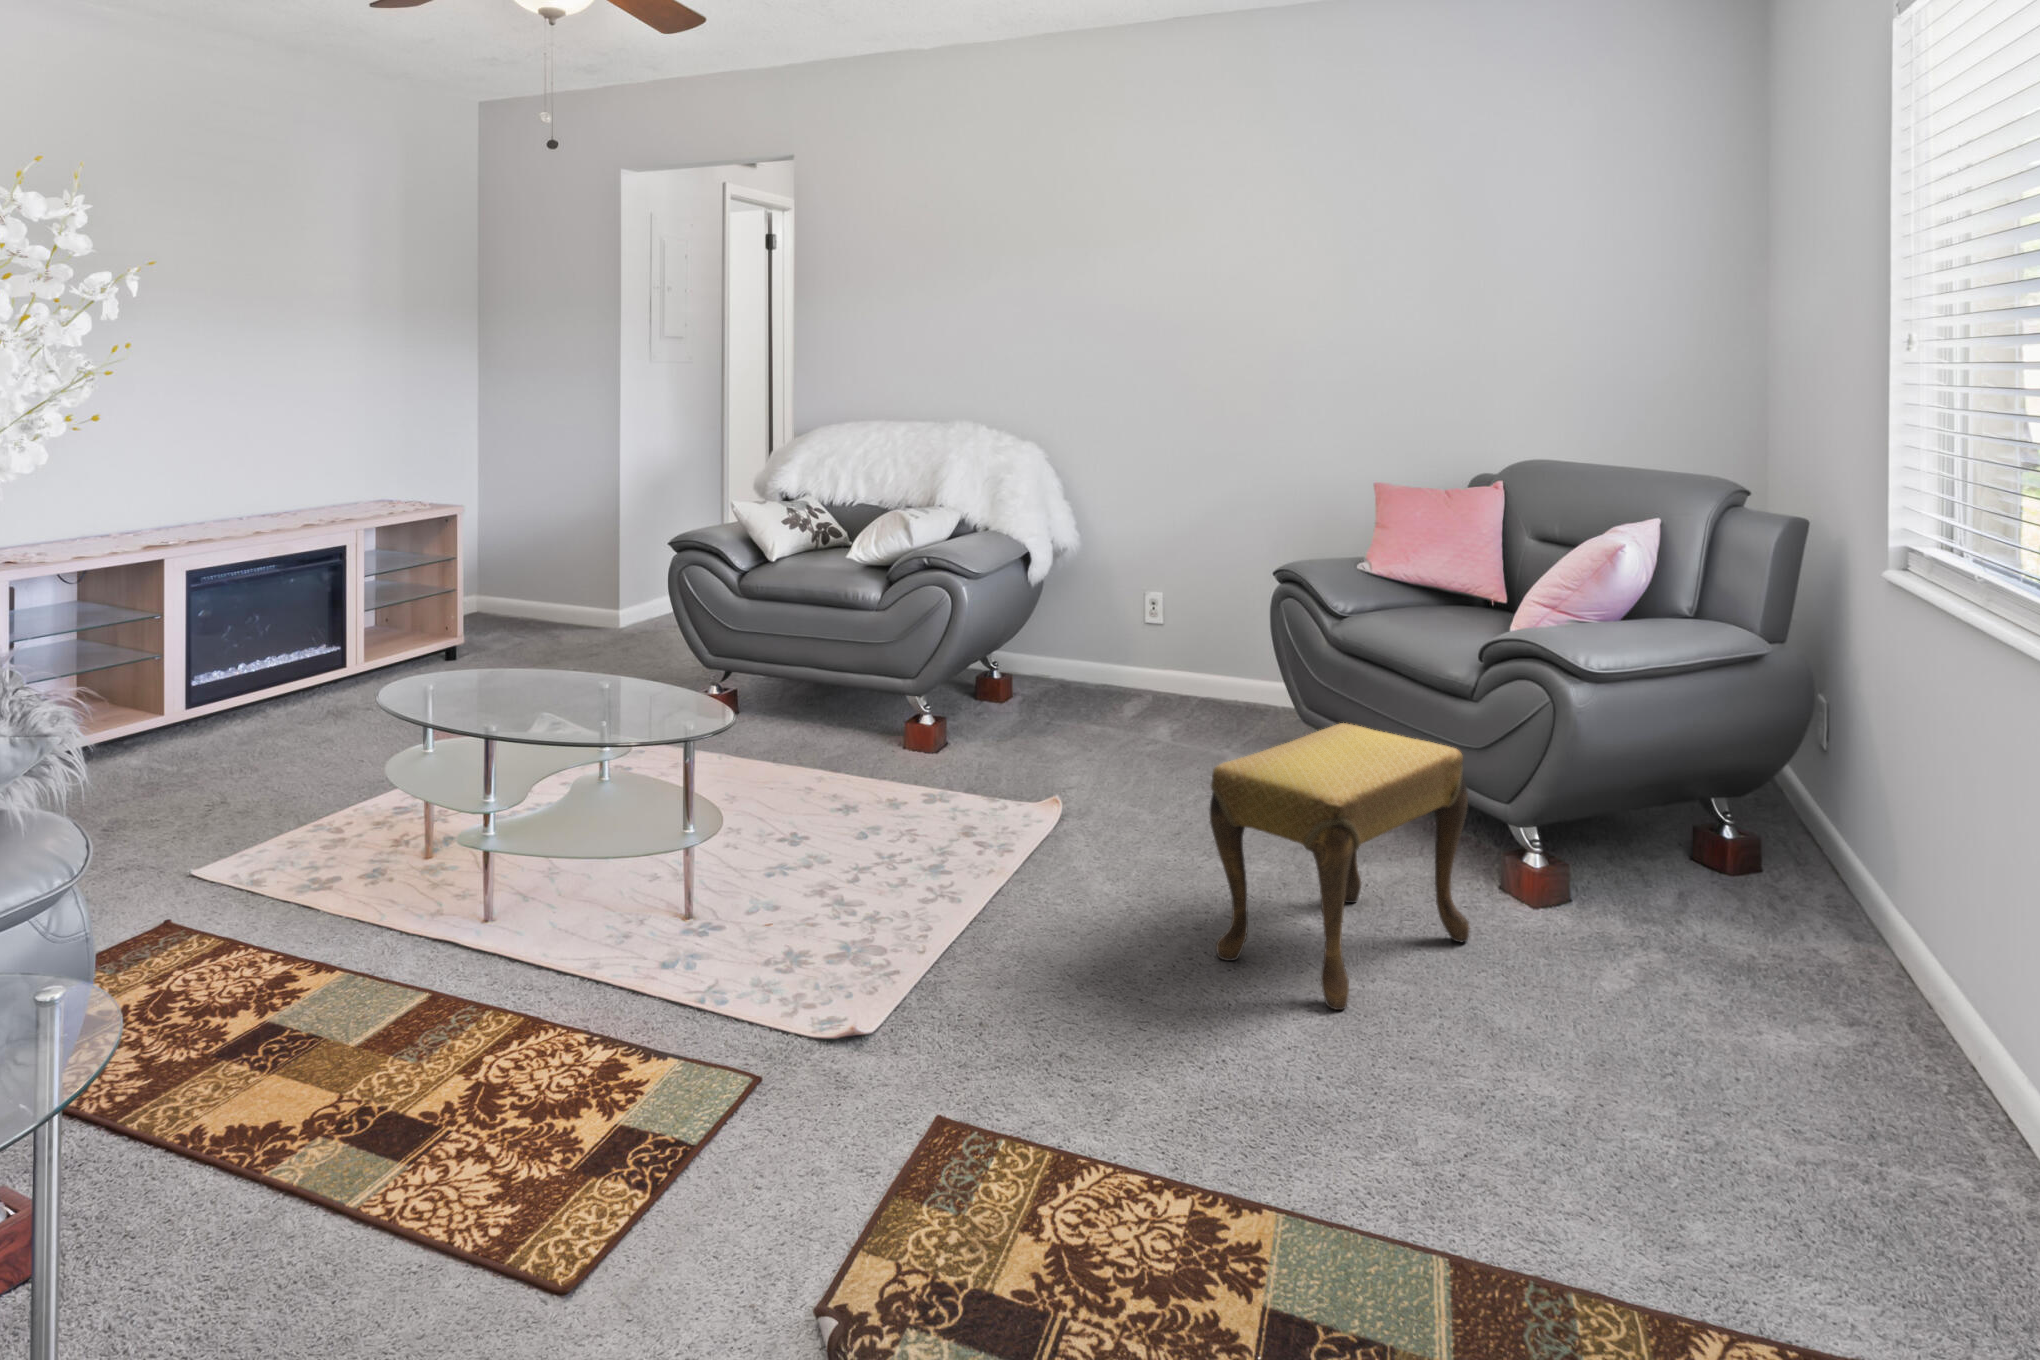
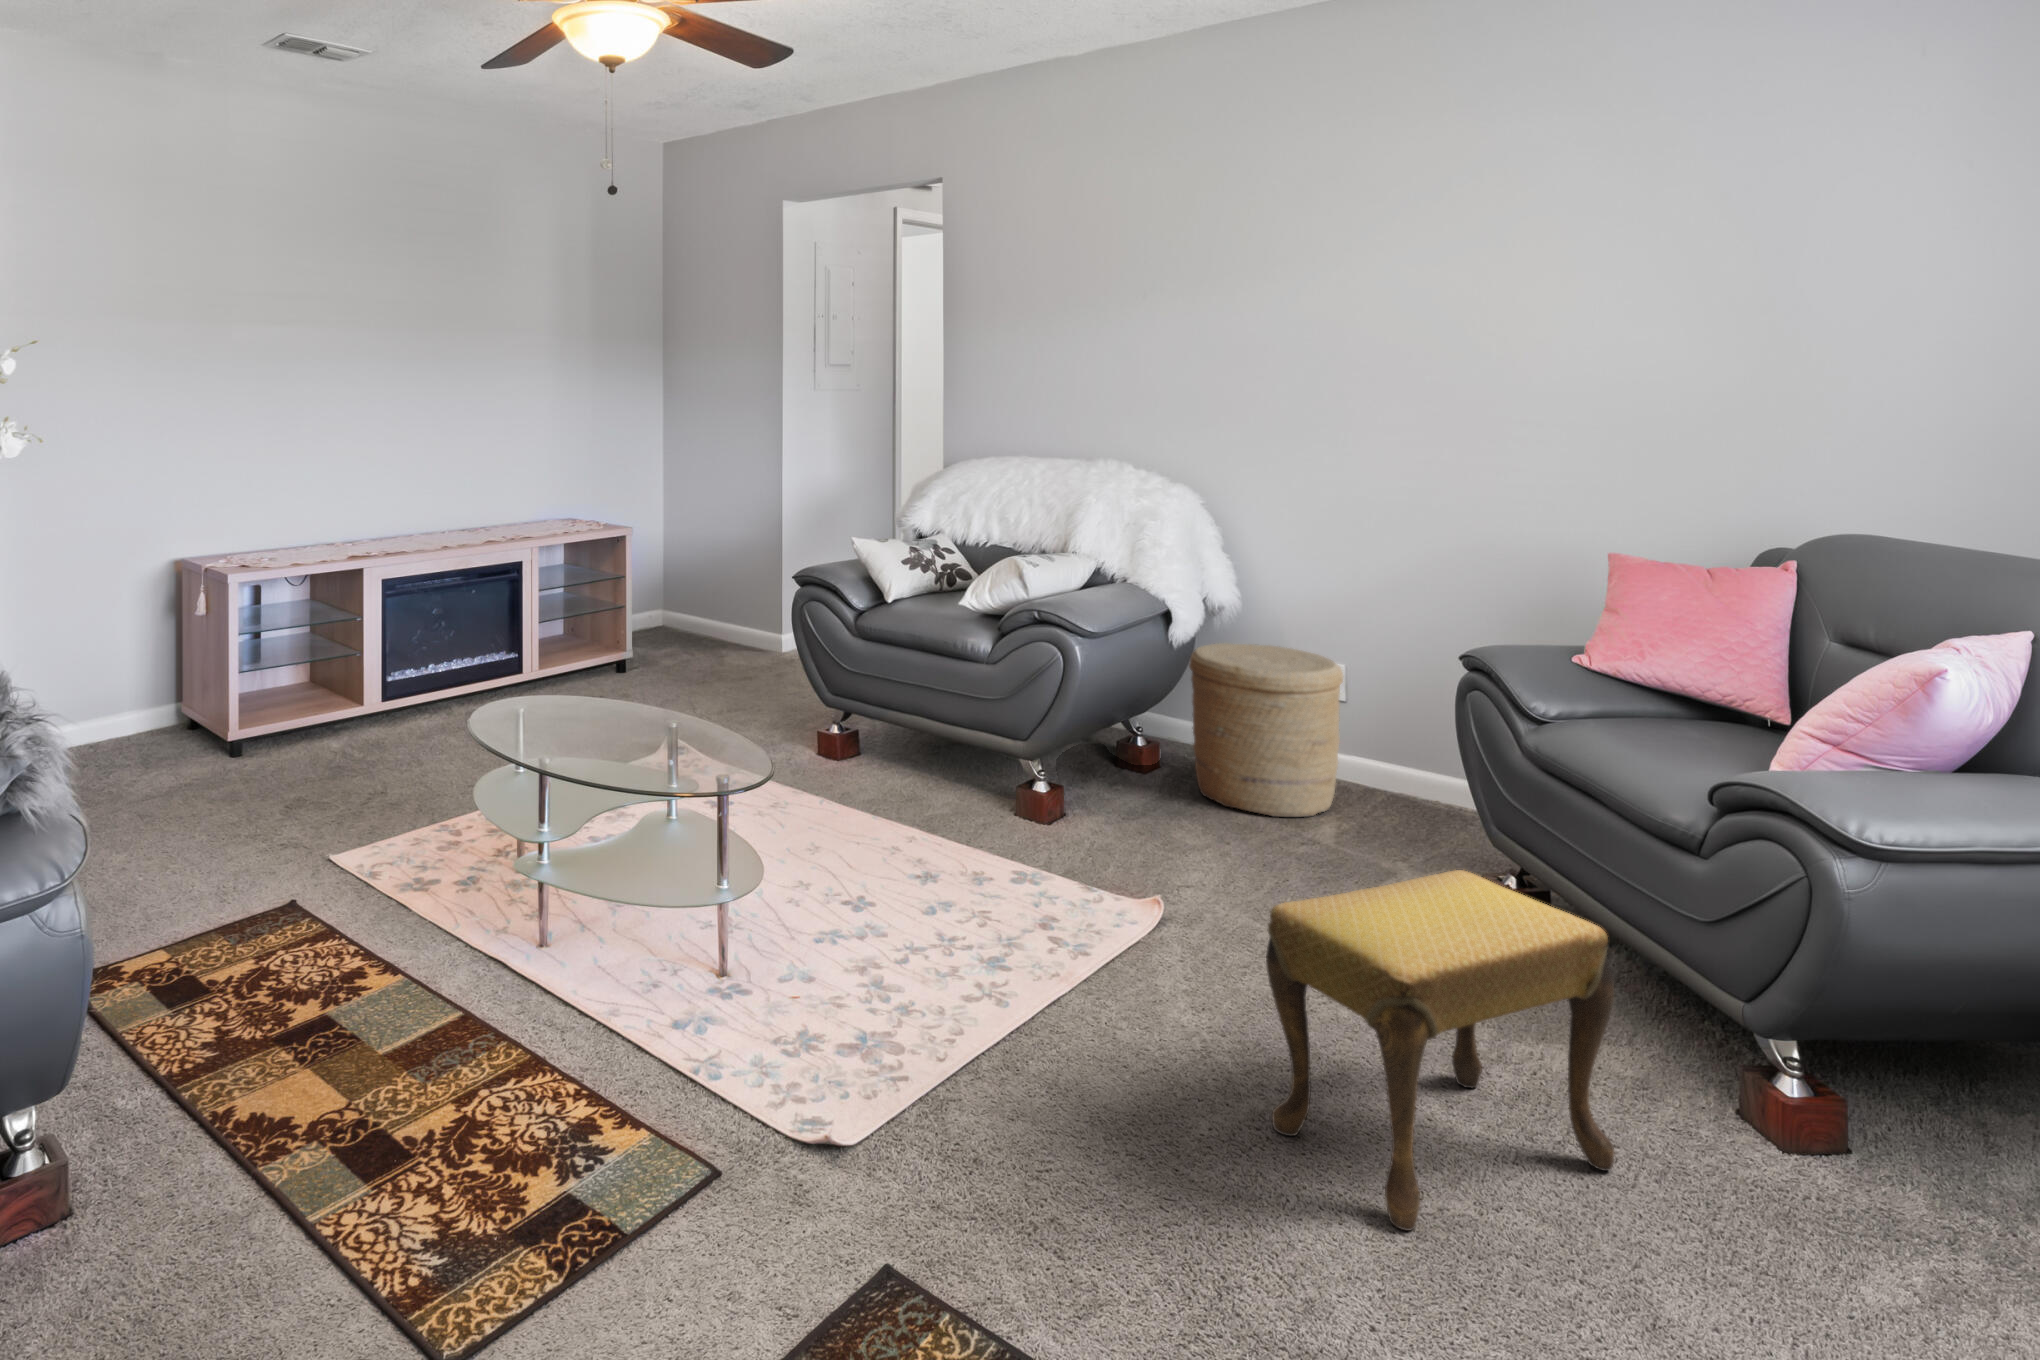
woven basket: none [1052,572,1185,722] -> present [1189,643,1343,817]

